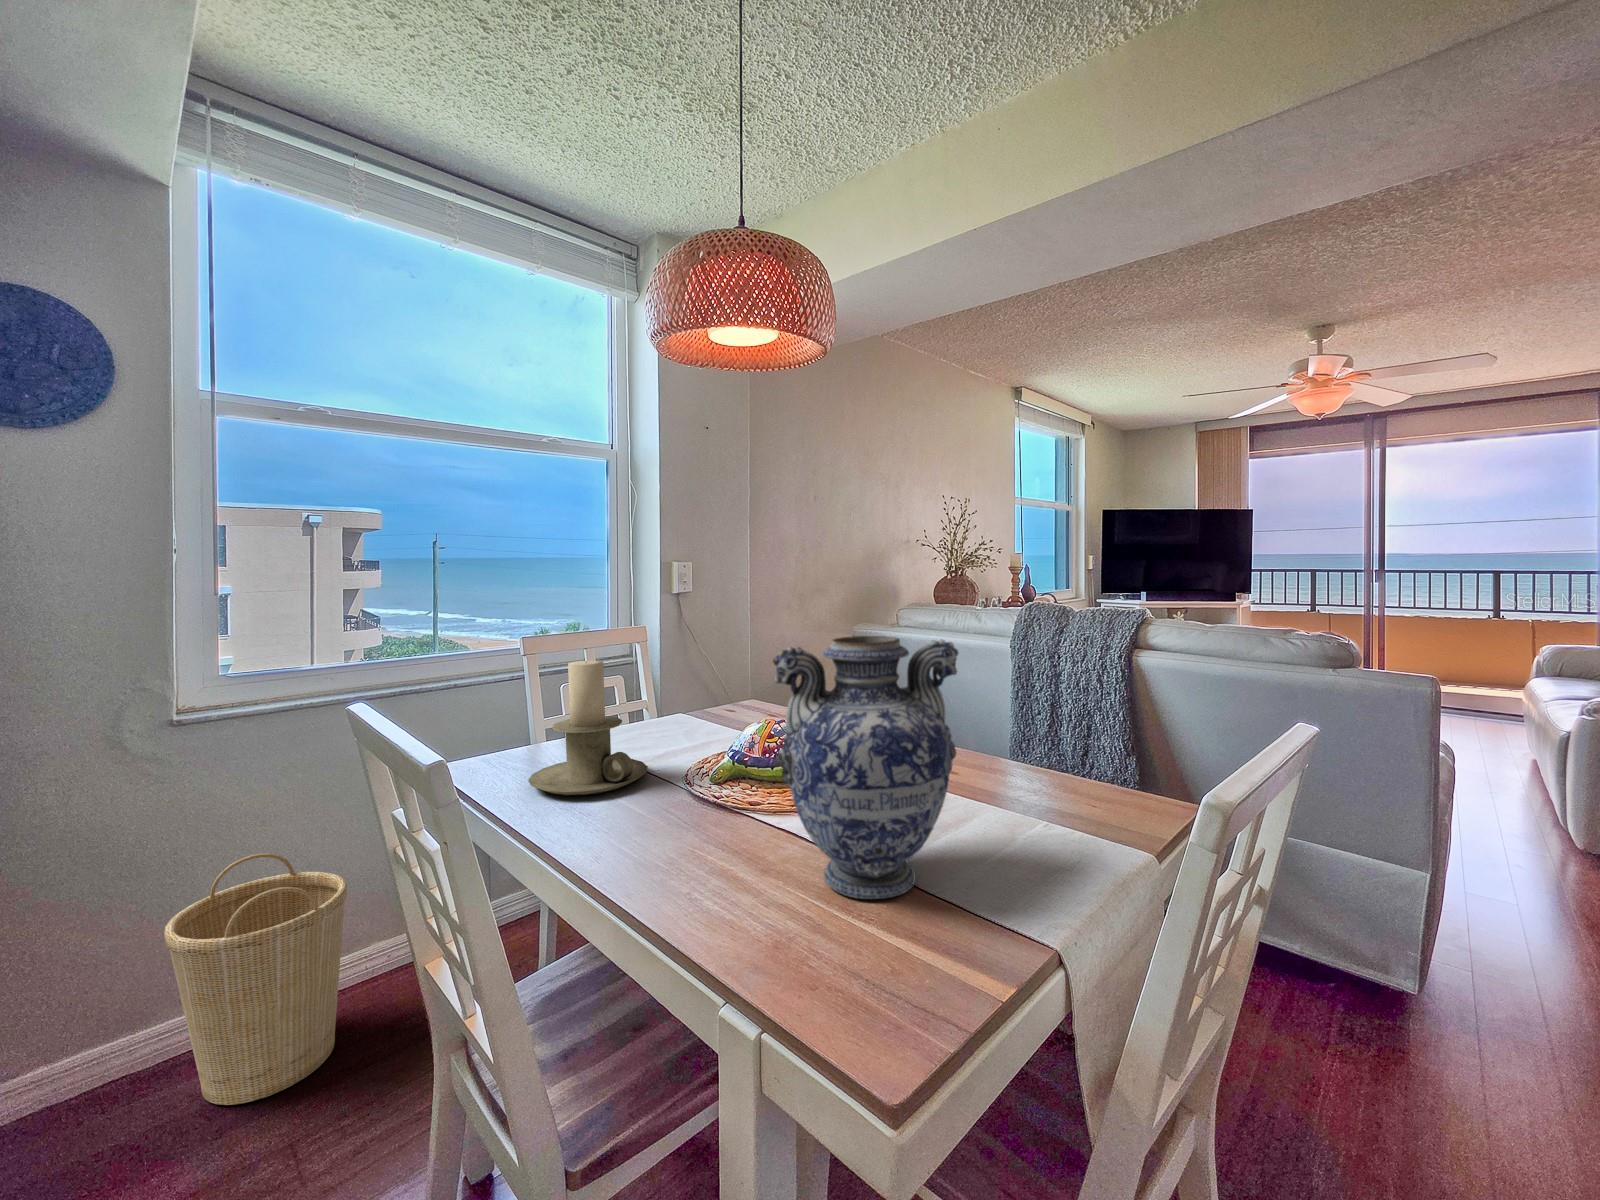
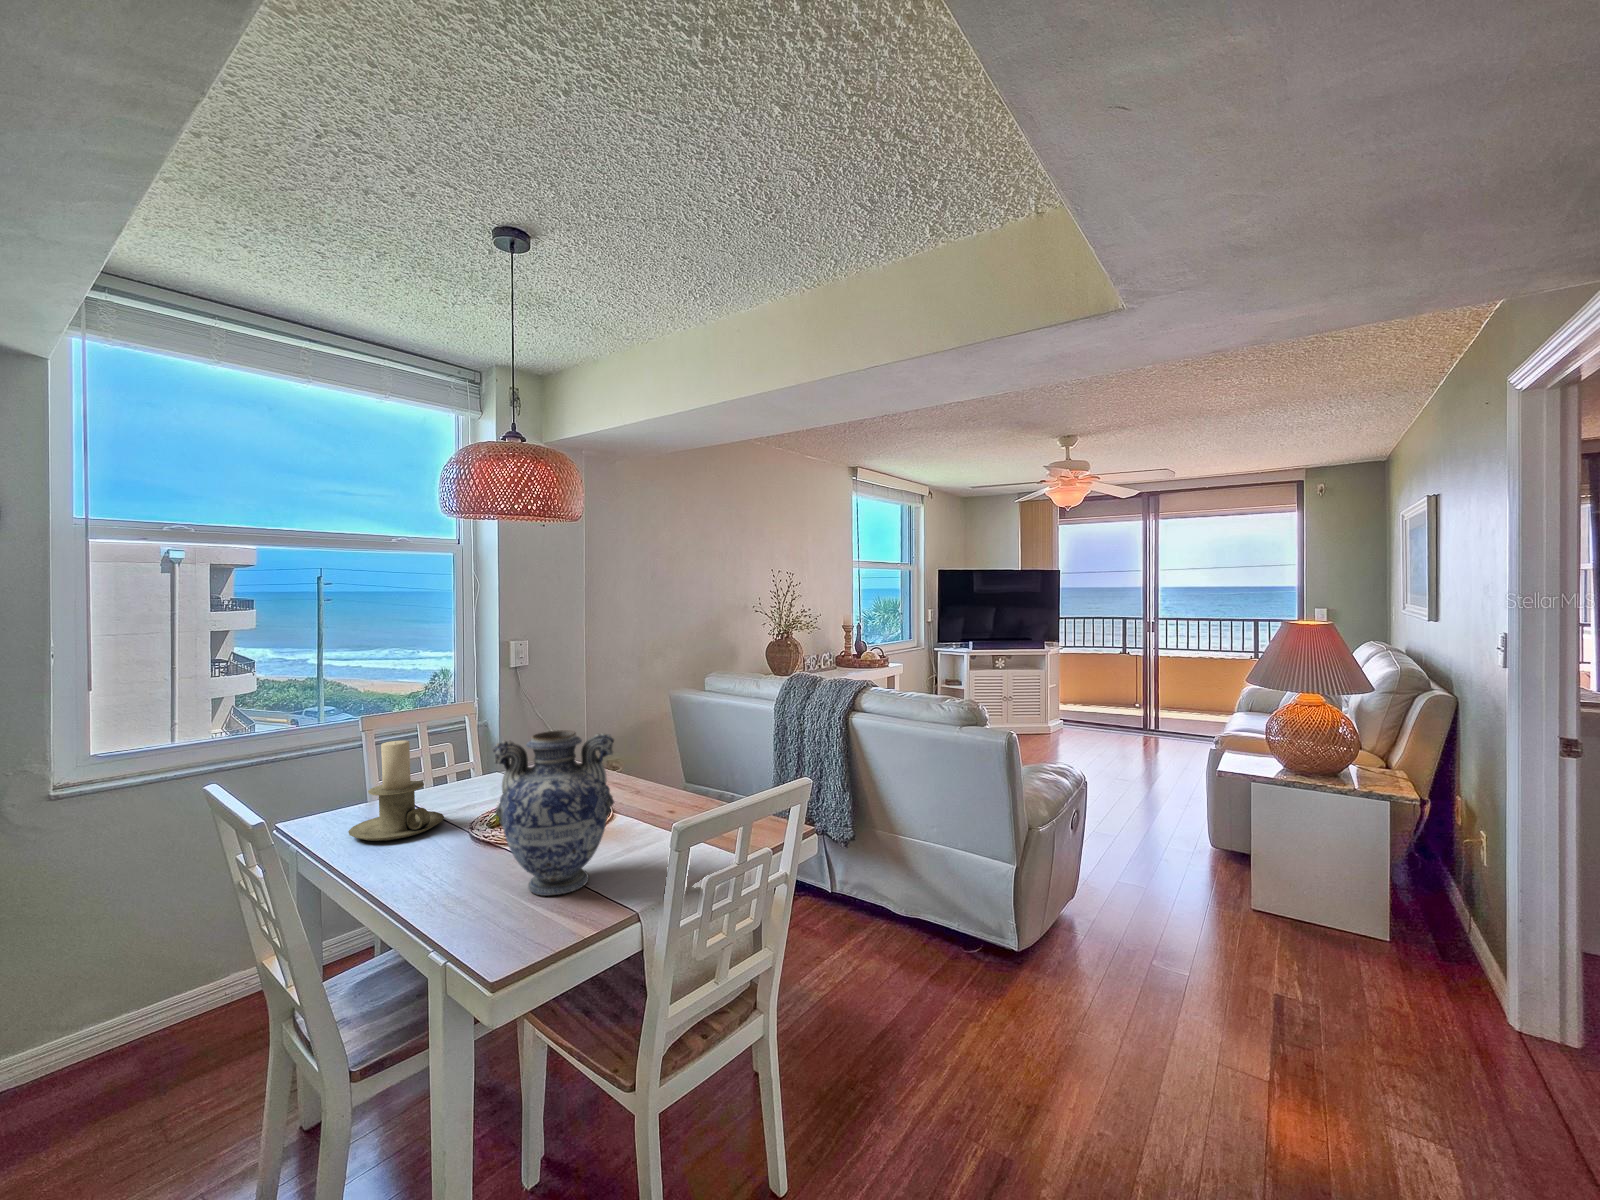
basket: present [164,853,347,1105] -> none [46,900,202,1098]

